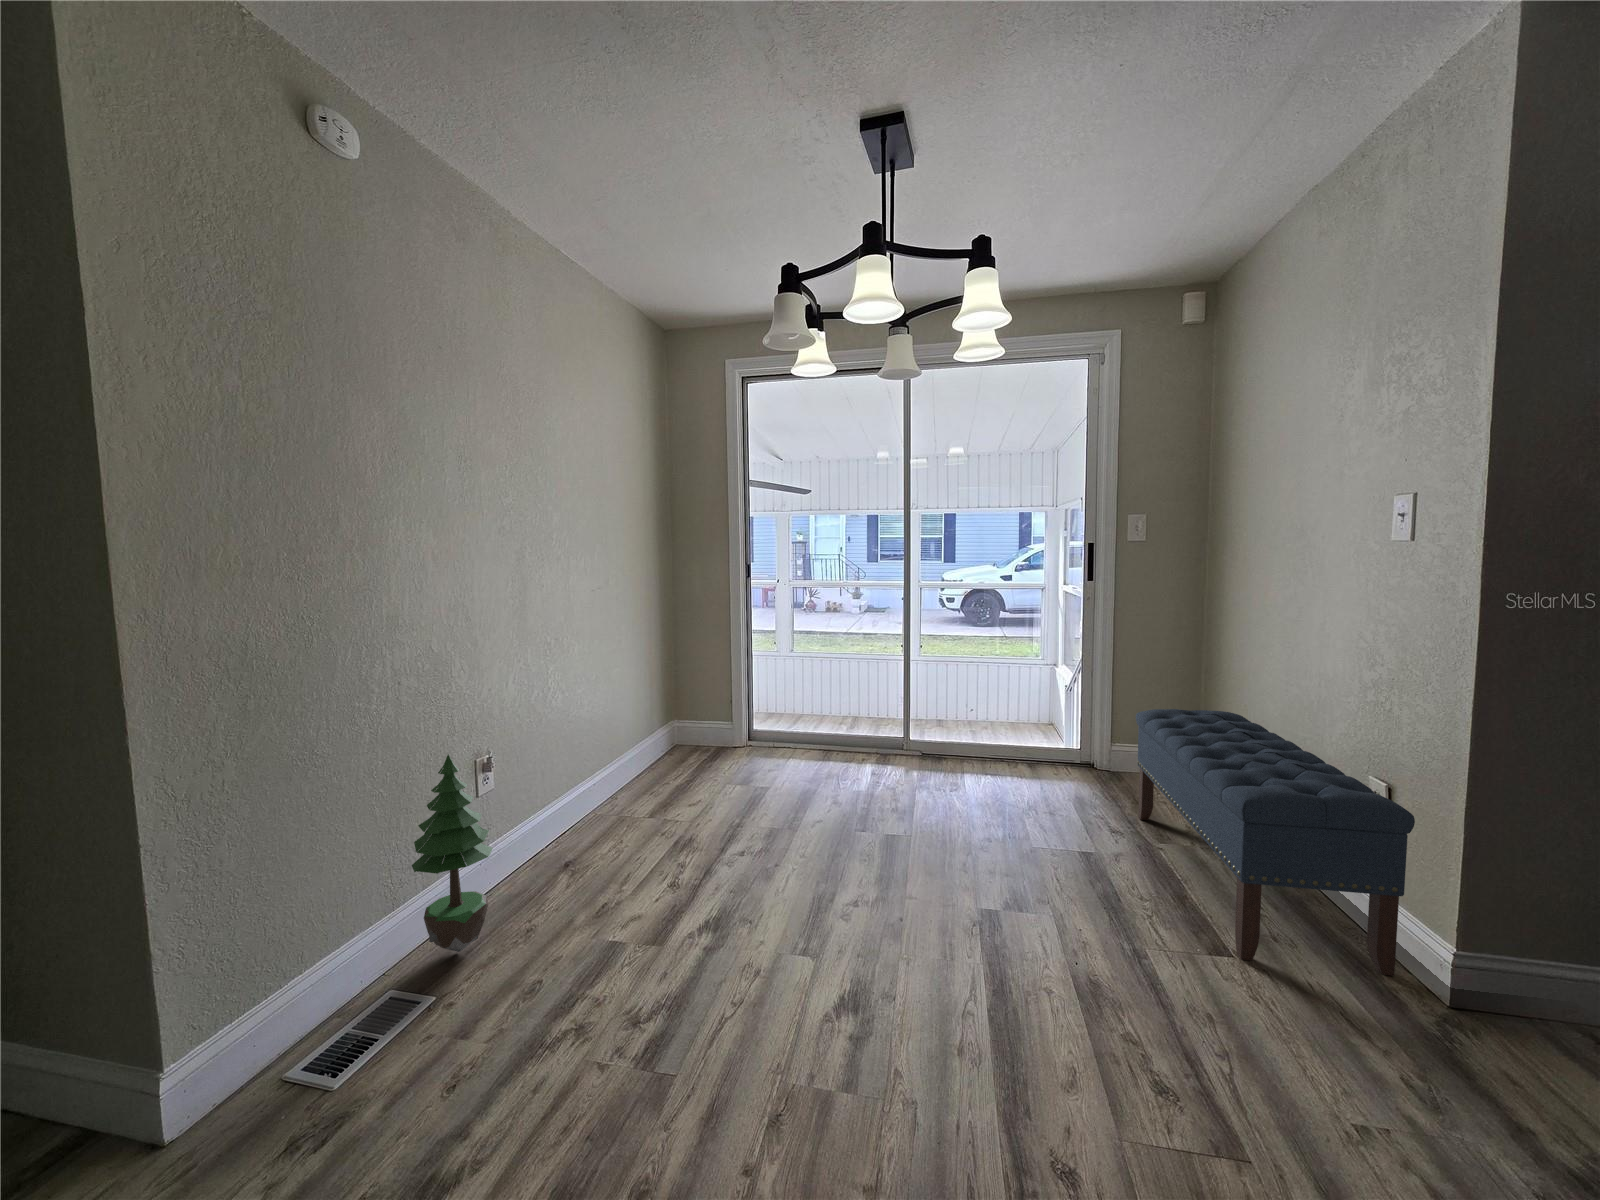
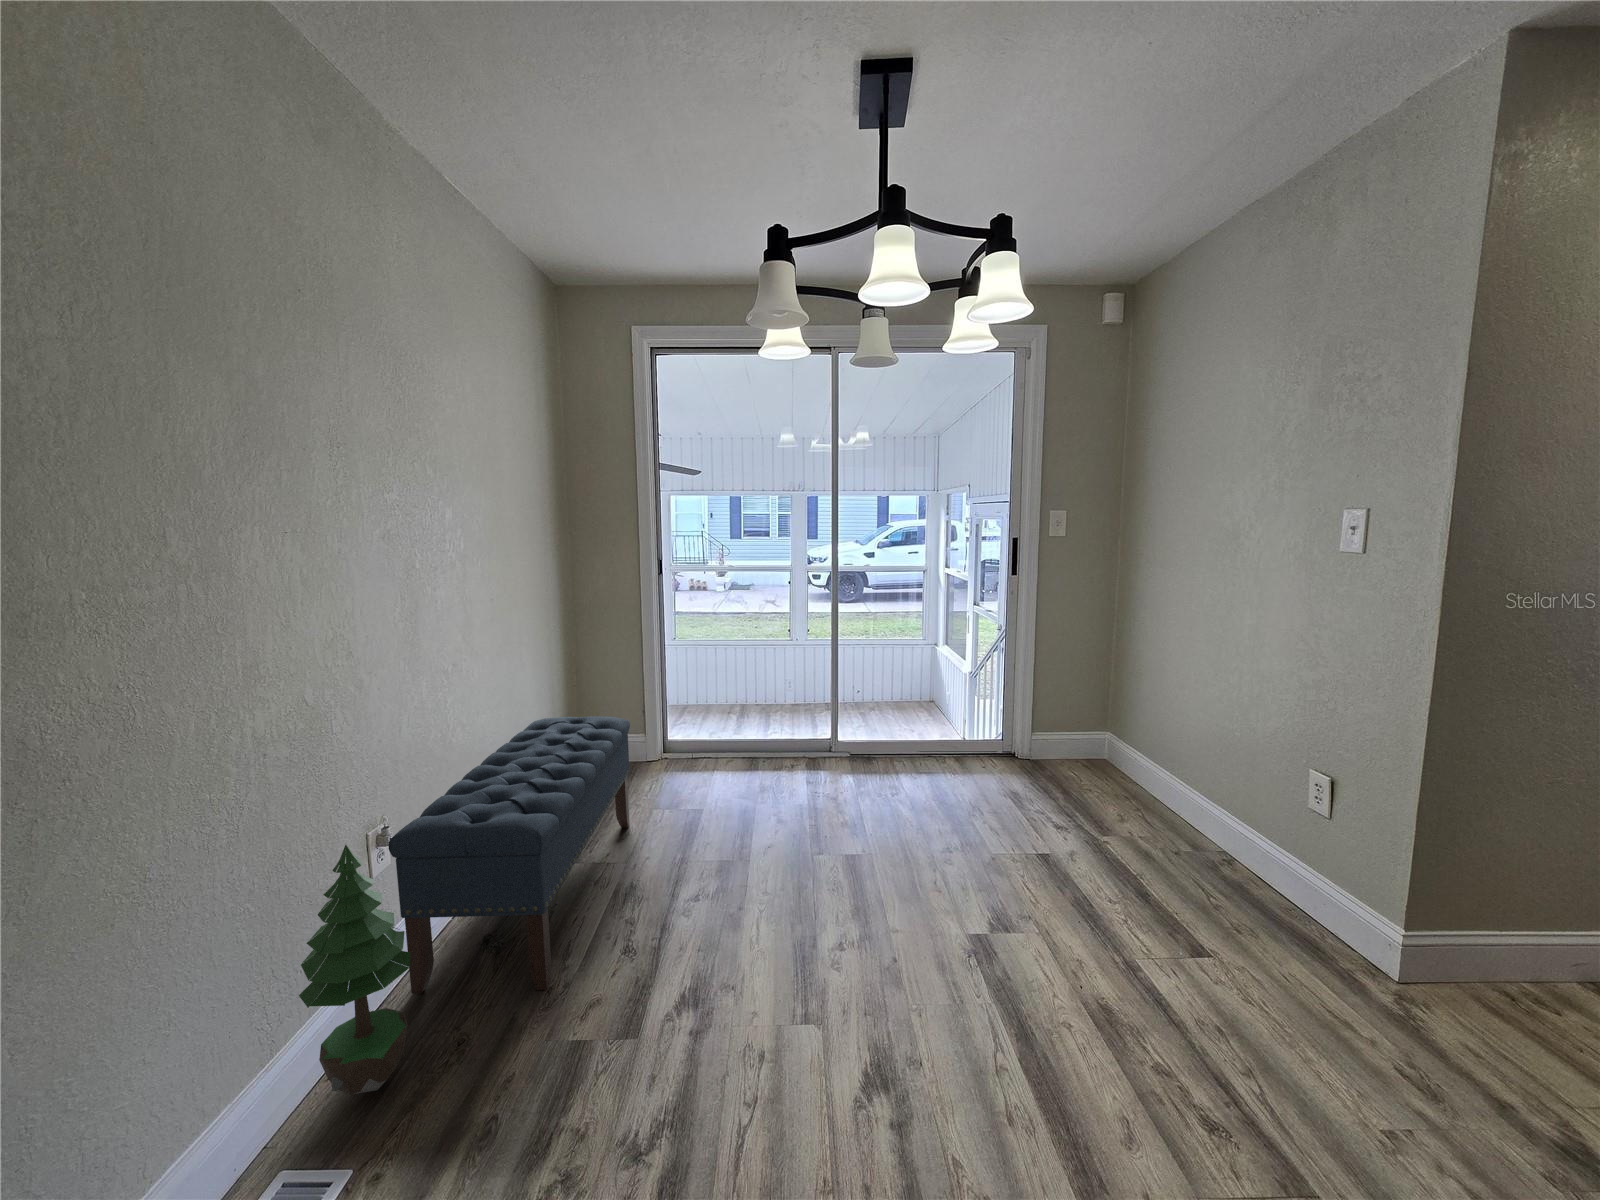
bench: present [1136,709,1415,976] -> present [388,716,630,994]

